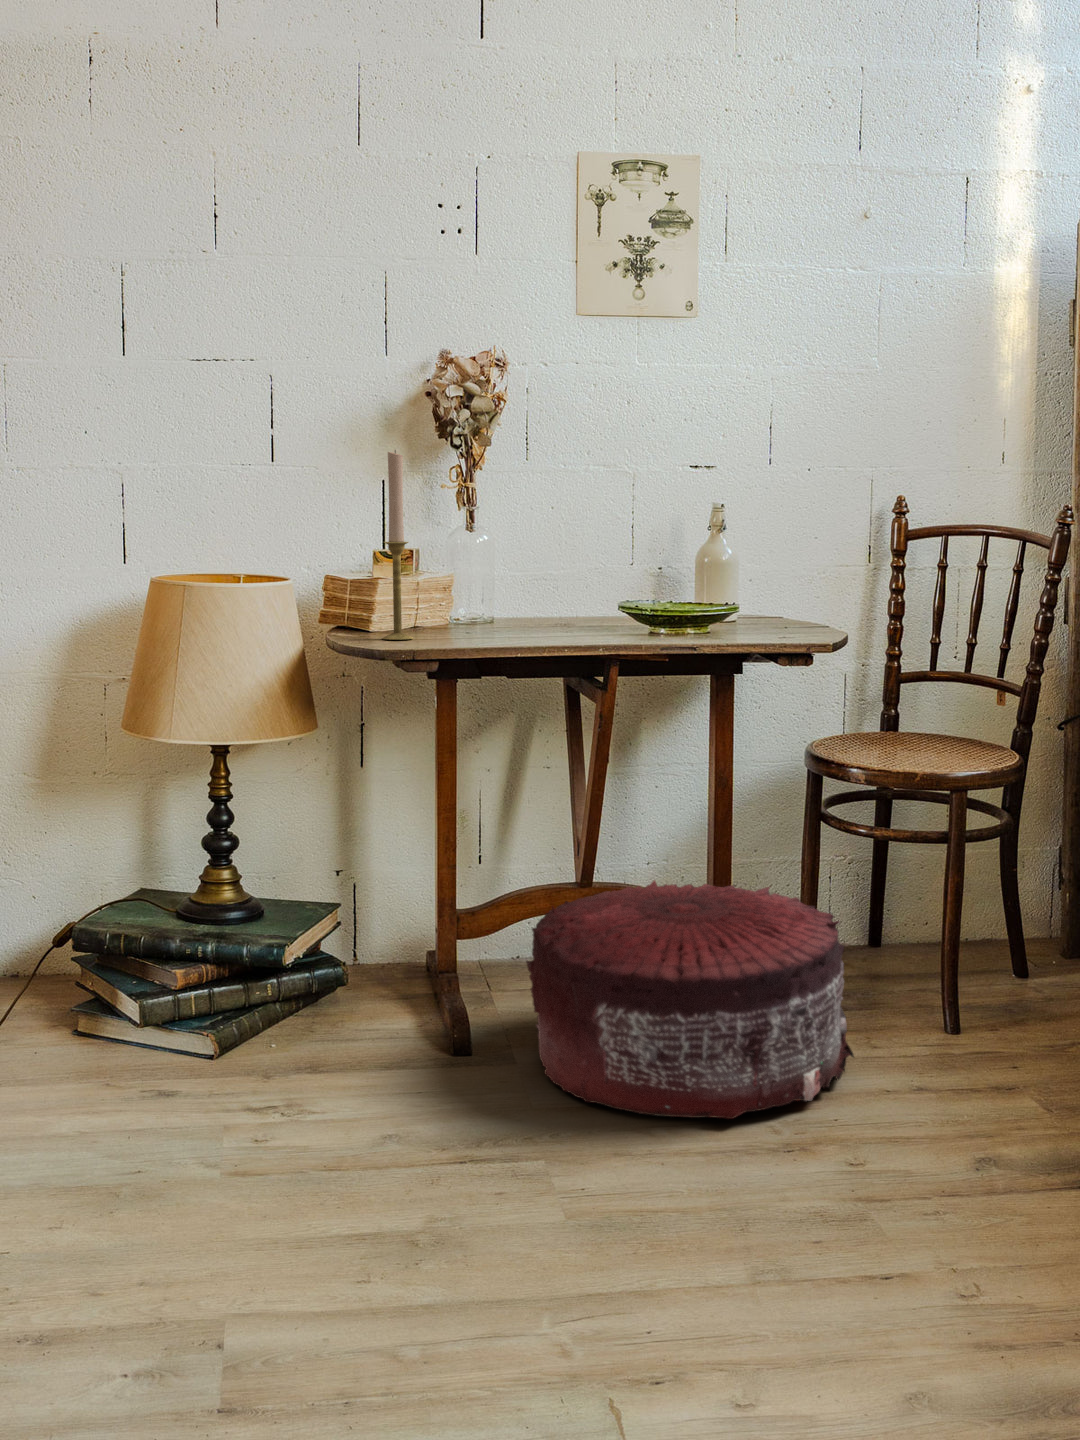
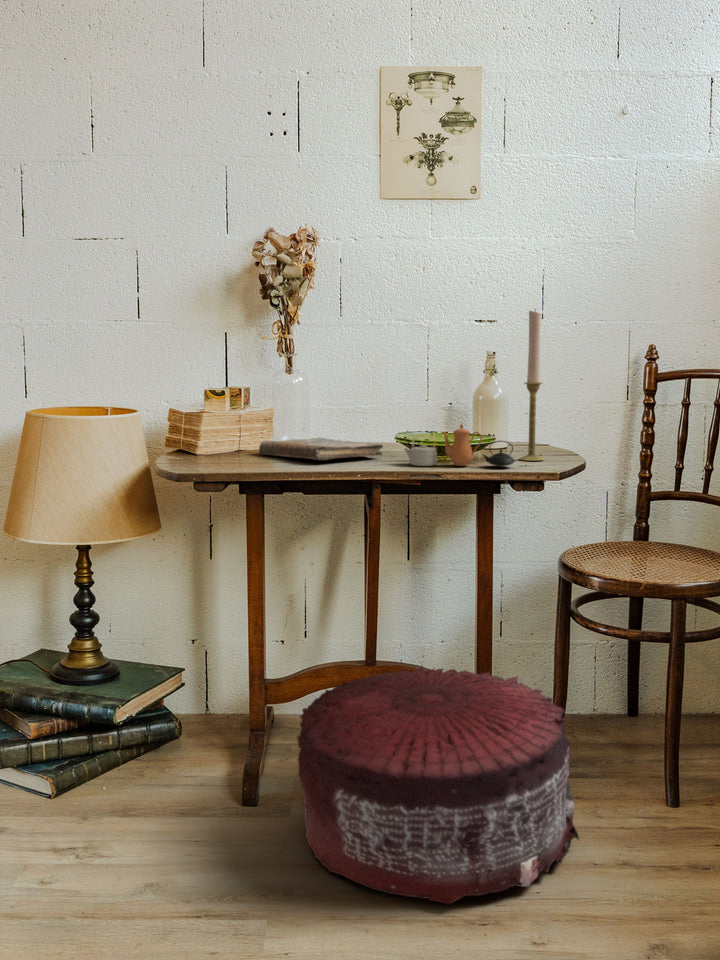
candlestick: present [383,450,413,640] -> present [520,311,544,461]
teapot: none [638,590,770,640] -> present [404,424,515,466]
book: none [452,610,606,635] -> present [259,438,383,460]

